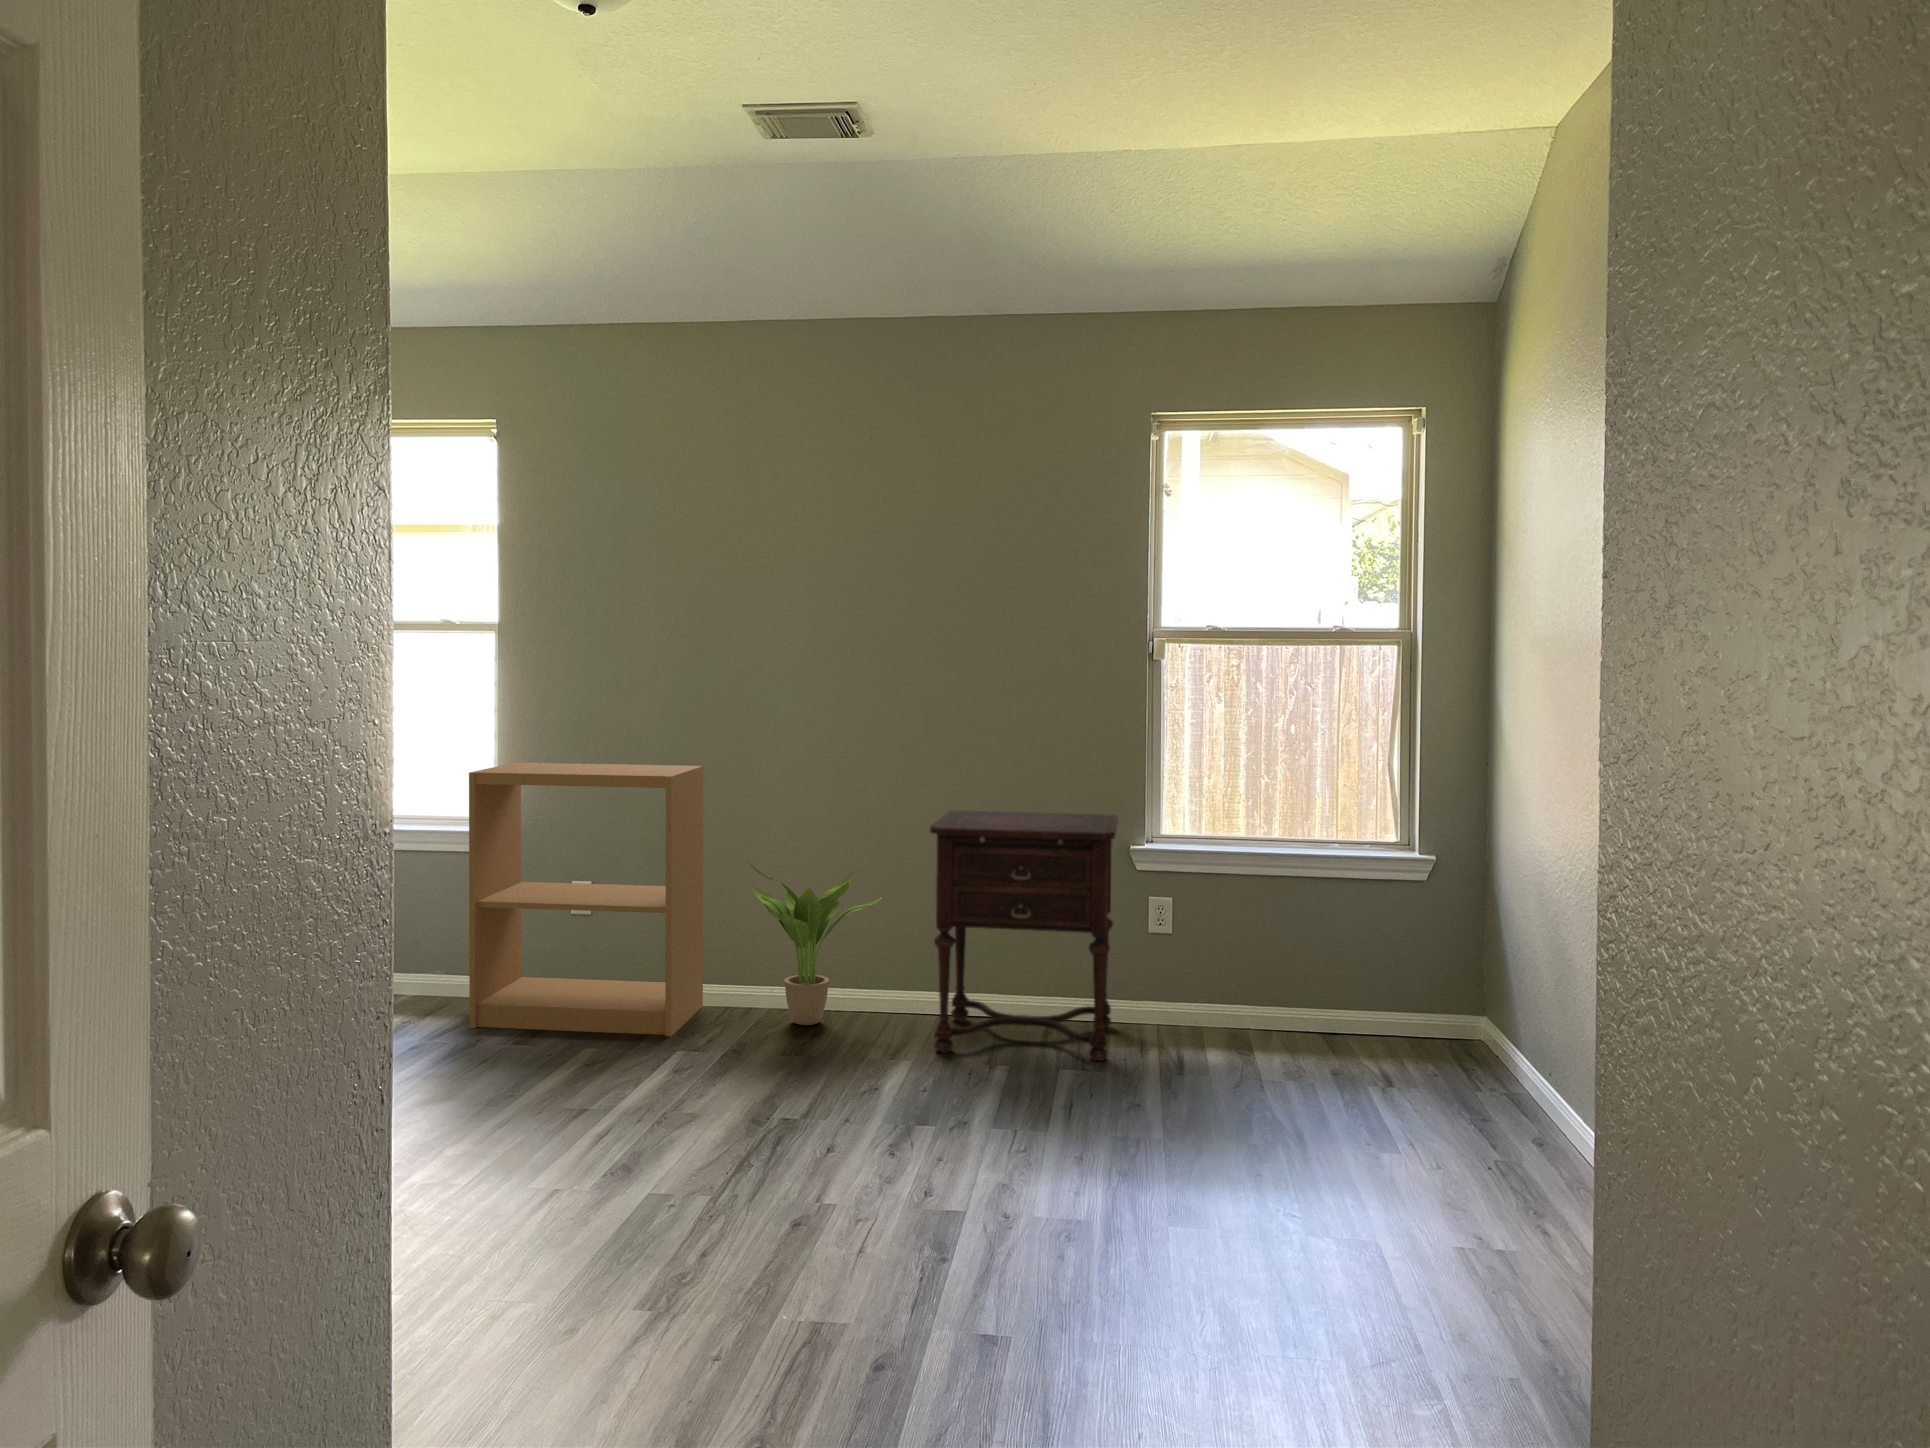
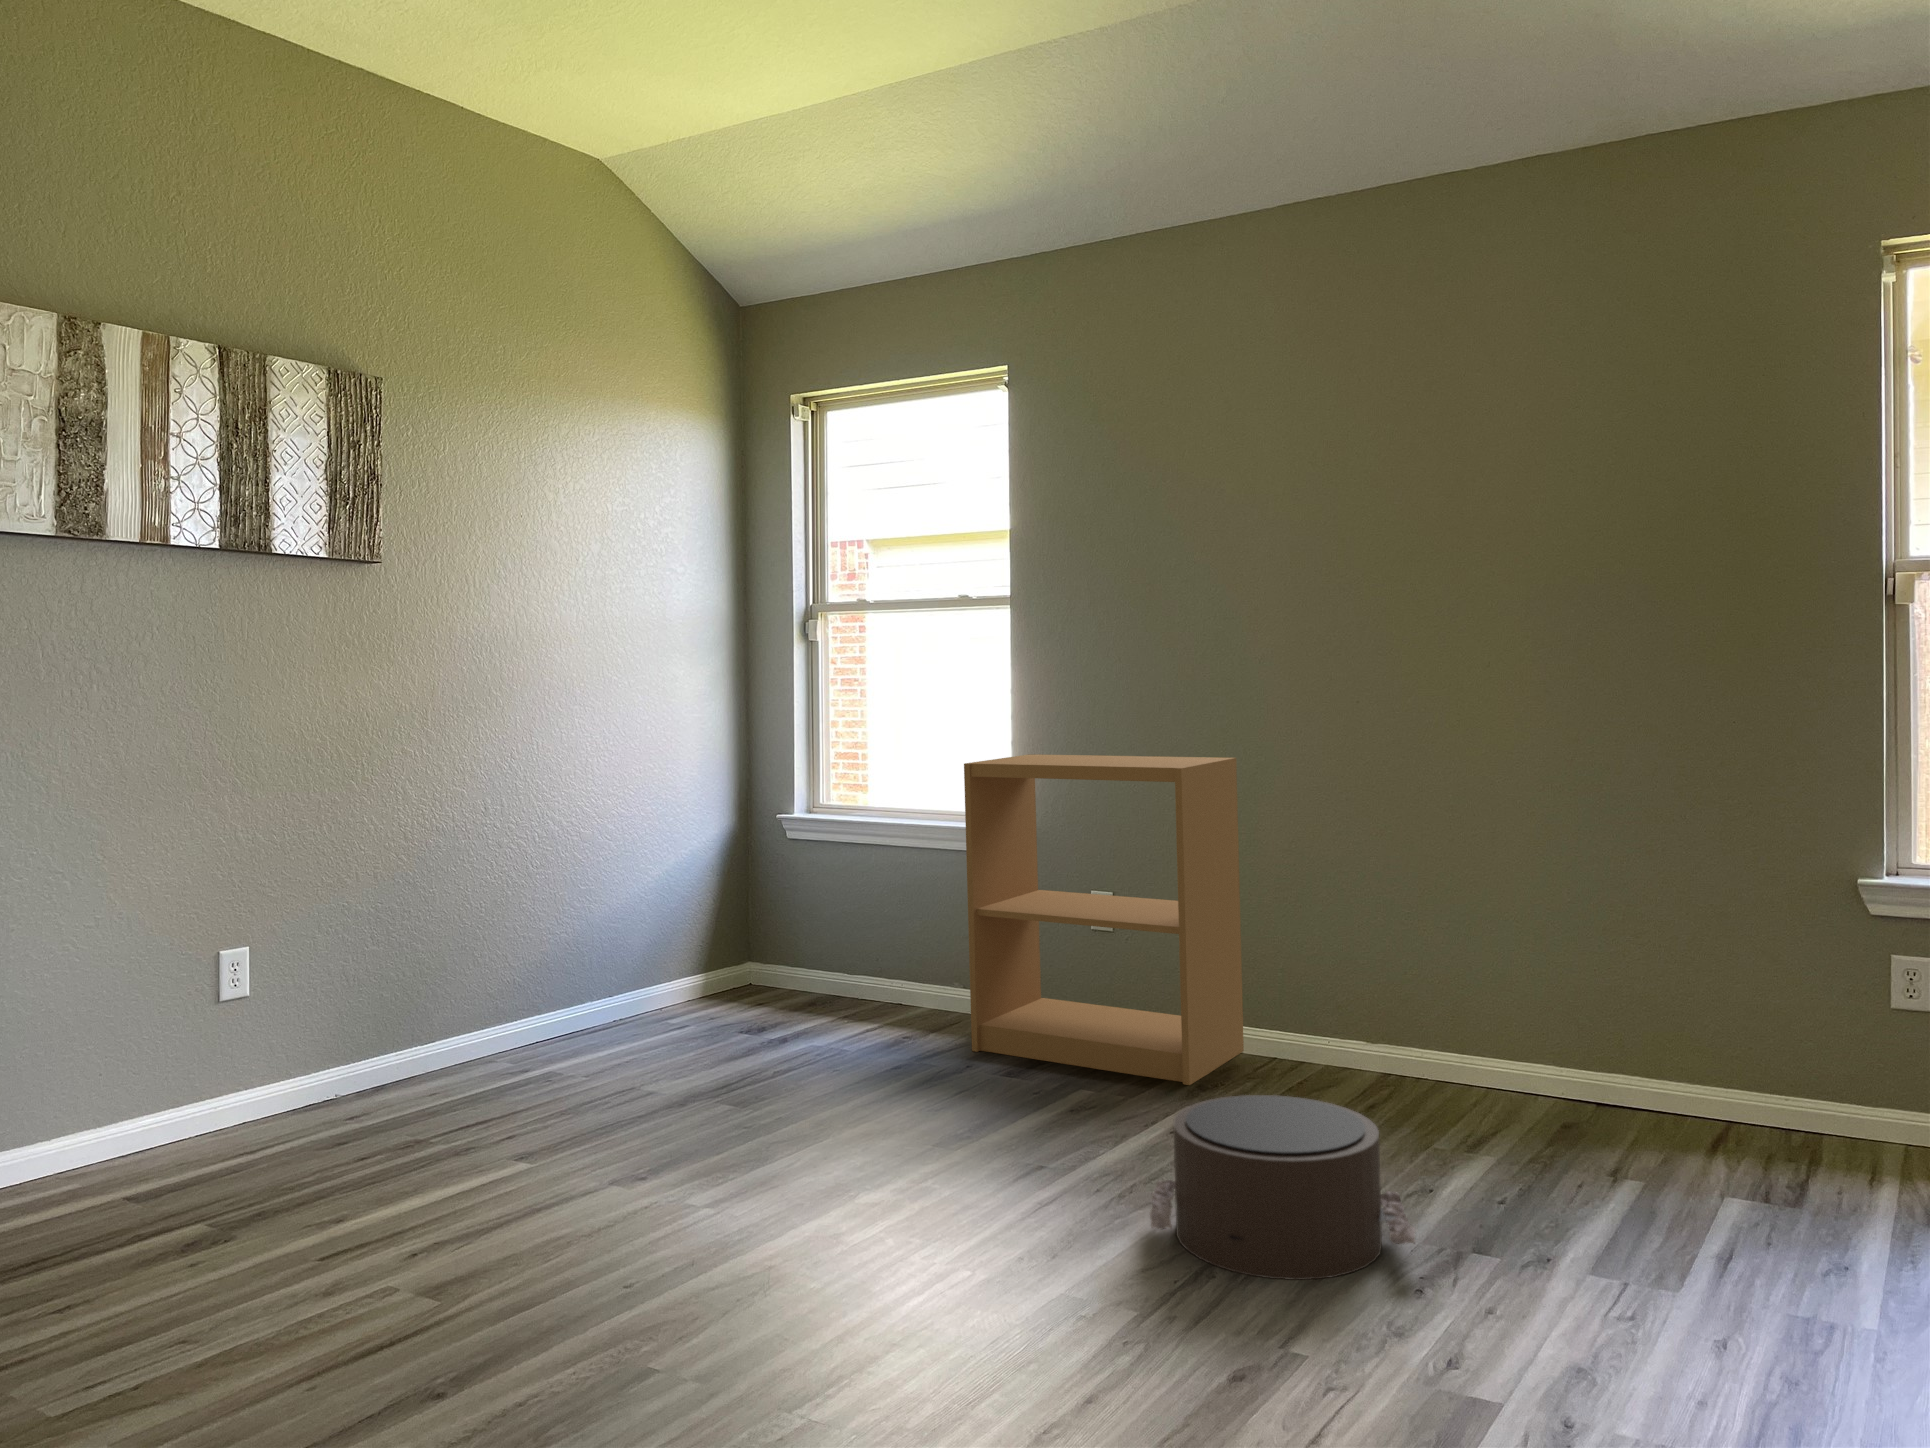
side table: present [930,810,1118,1061] -> none [1518,817,1832,1193]
potted plant: present [747,860,882,1025] -> none [1280,873,1468,1089]
pouf: none [690,1030,888,1163] -> present [1150,1095,1415,1280]

